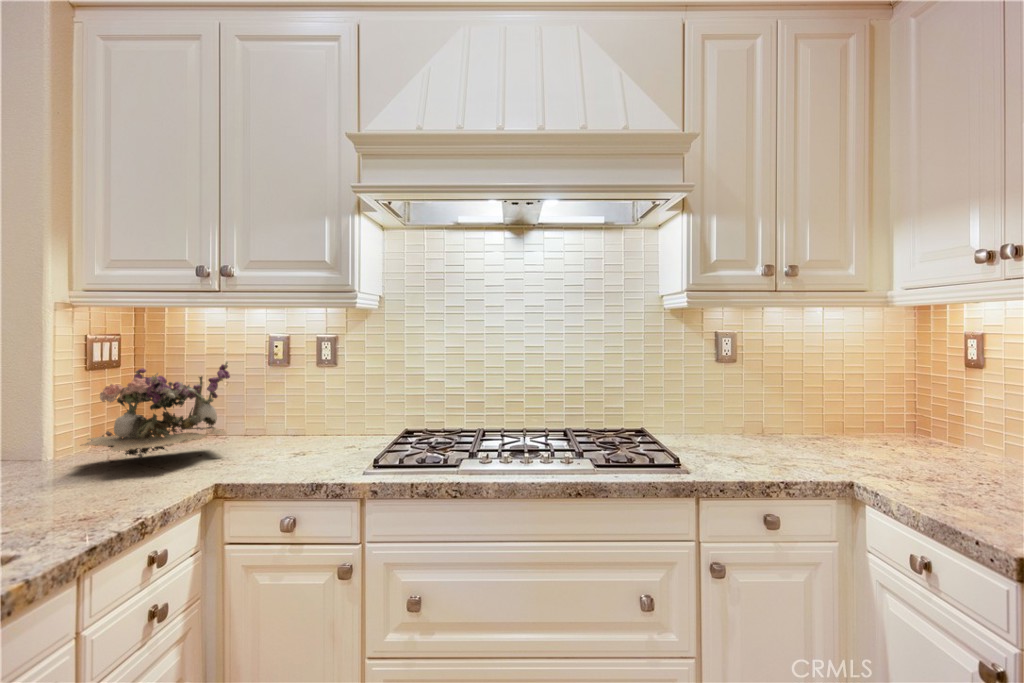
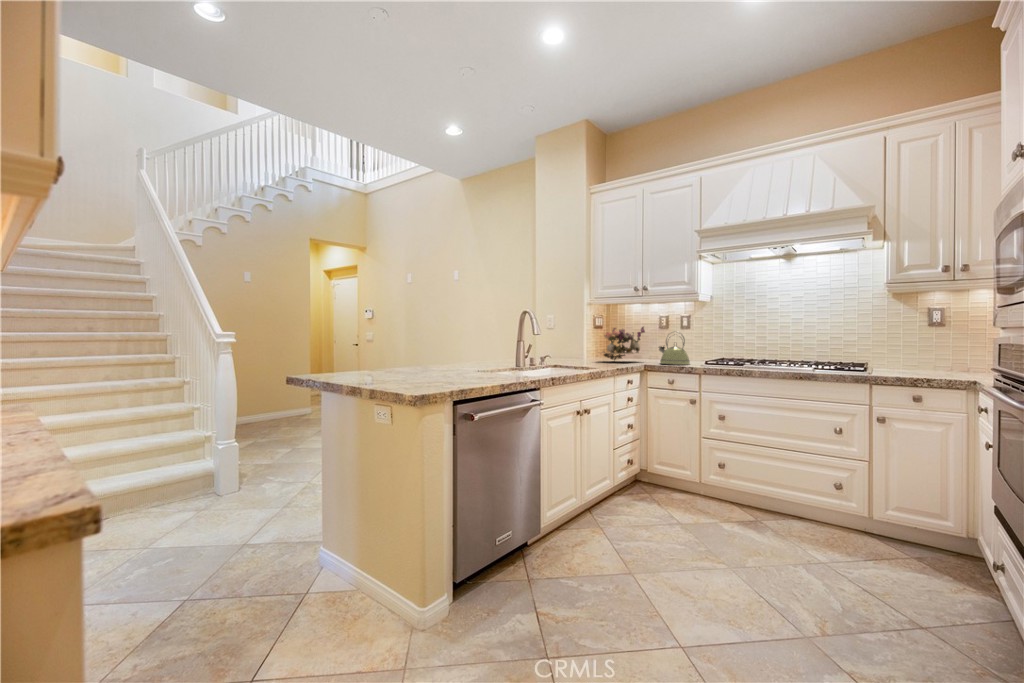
kettle: none [257,381,337,472] -> present [659,332,690,365]

